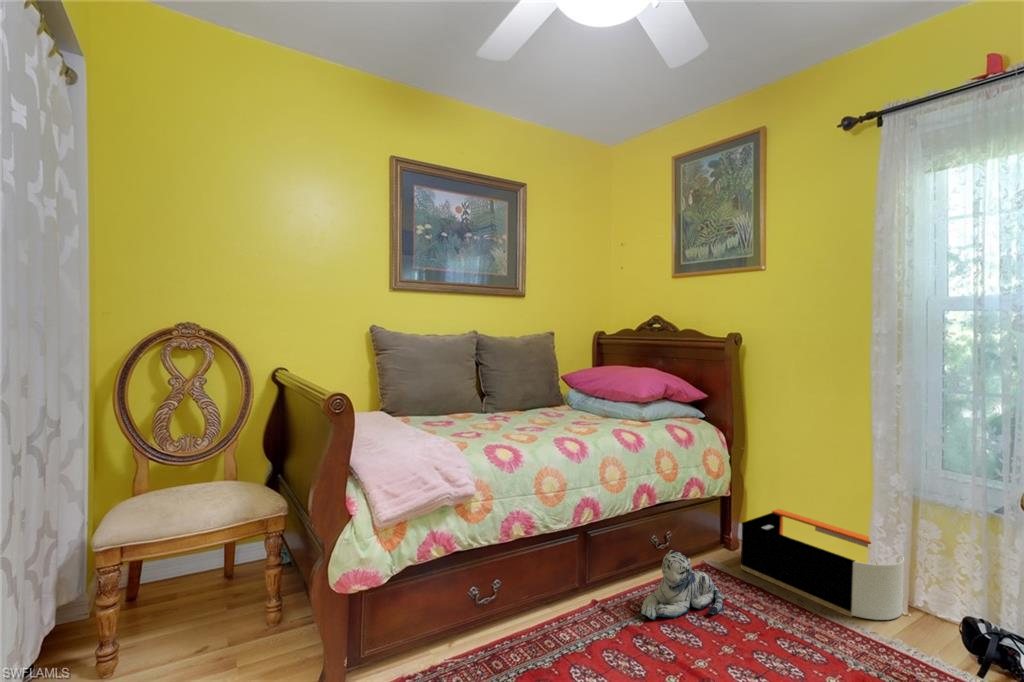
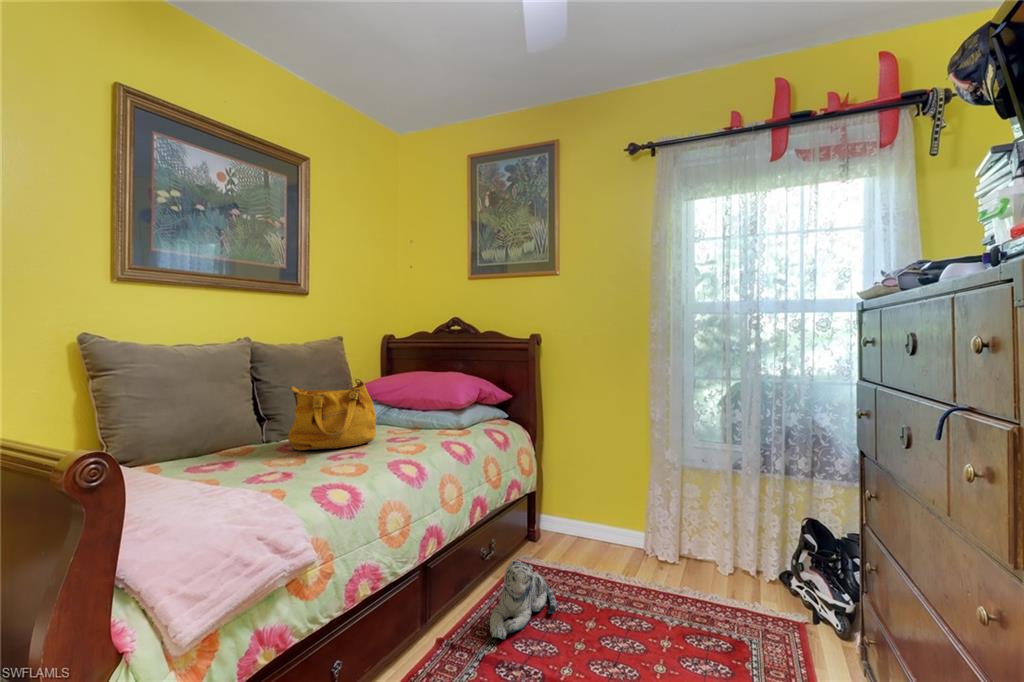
handbag: none [490,368,560,424] -> present [288,379,376,450]
storage bin: present [741,509,904,620] -> none [554,493,677,579]

